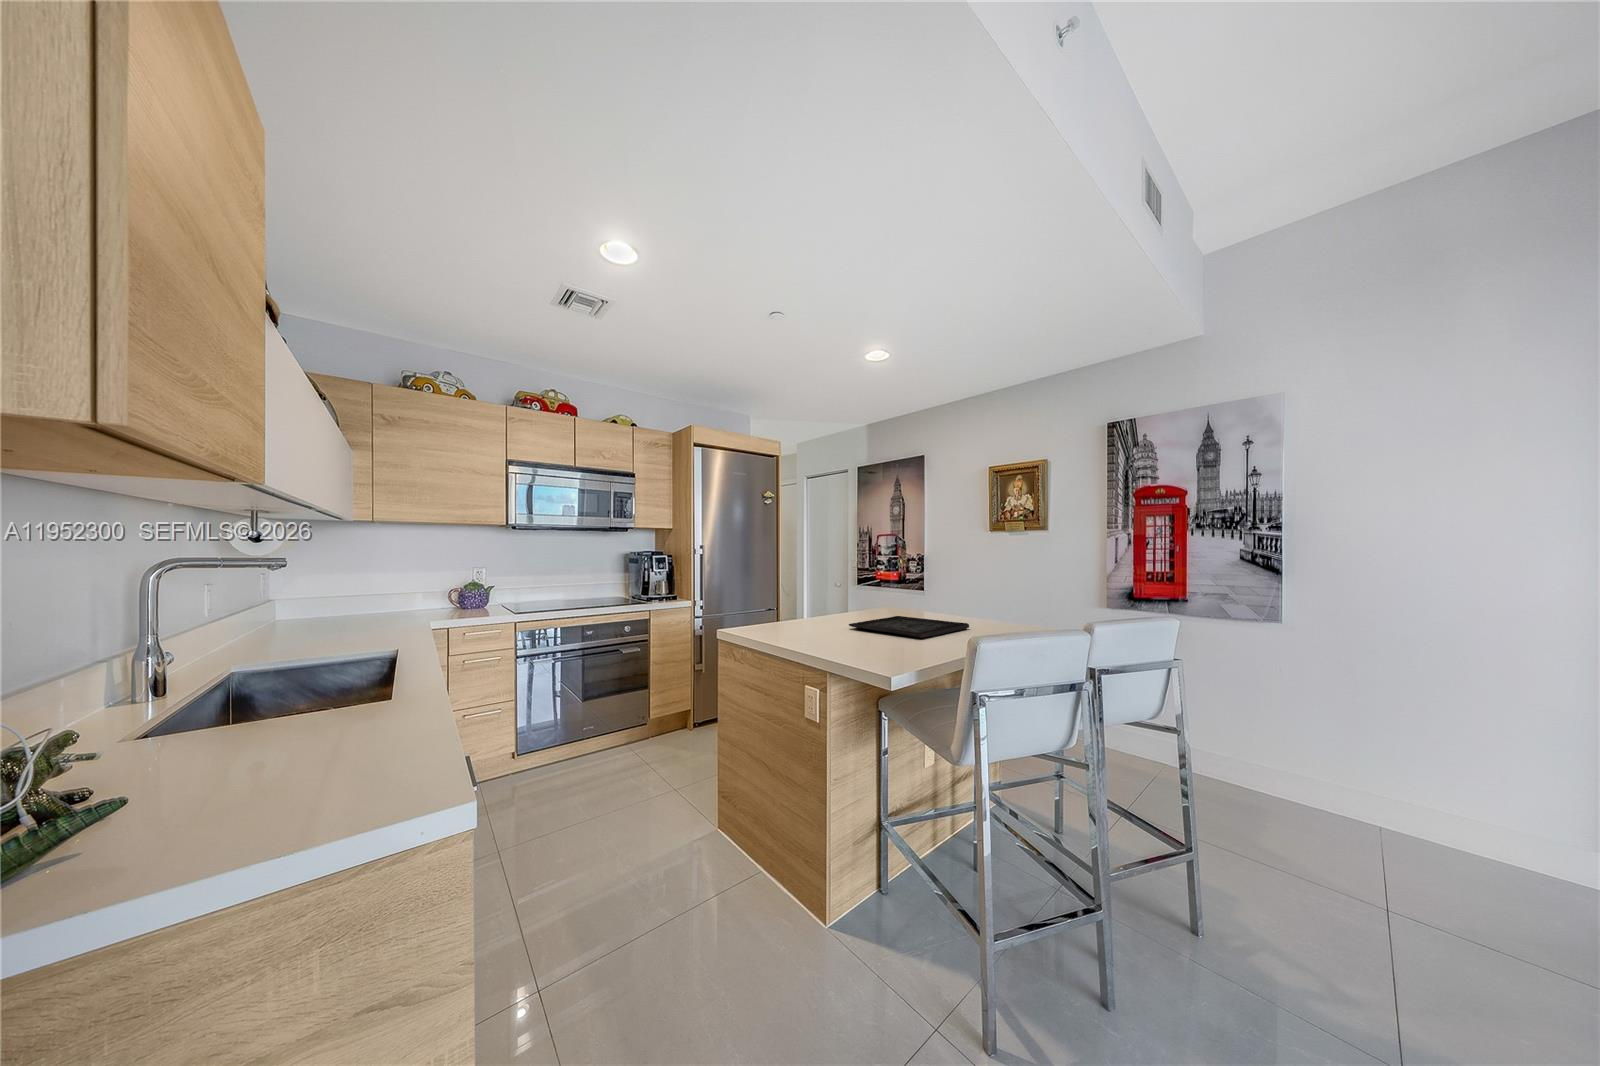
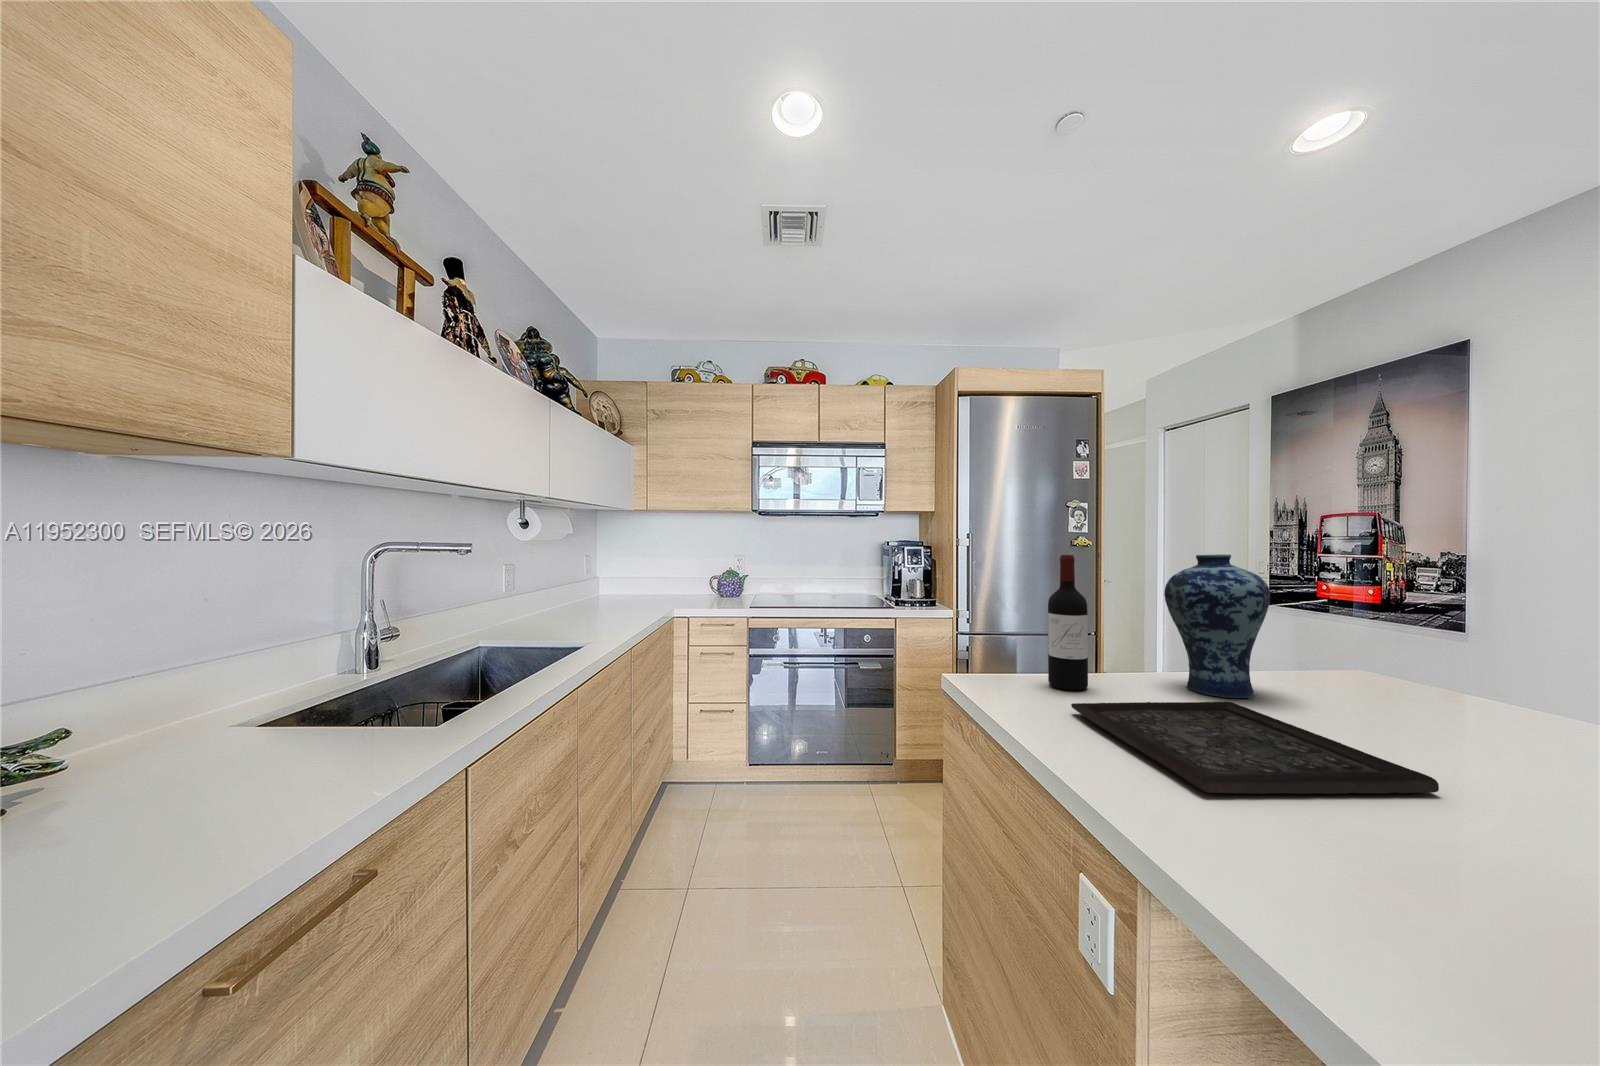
vase: none [865,552,903,617] -> present [1164,554,1270,698]
wine bottle: none [822,553,841,623] -> present [1048,555,1088,691]

